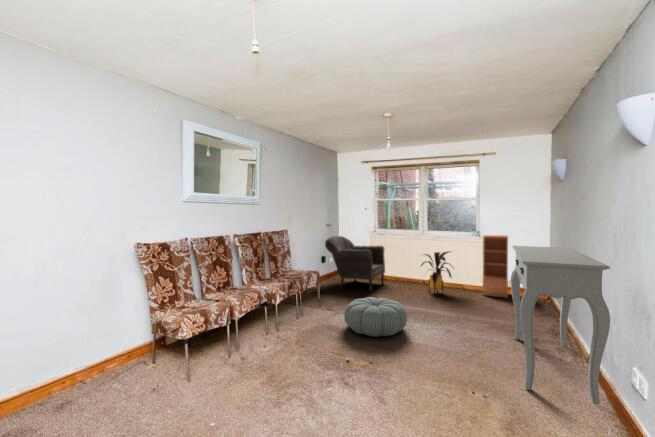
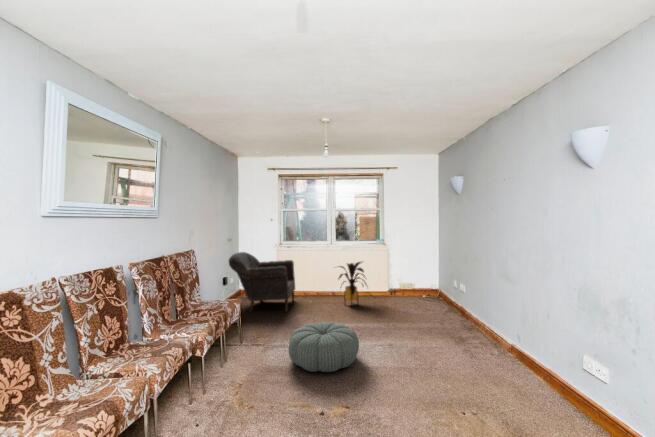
bookcase: present [483,235,508,298] -> none [388,243,412,301]
console table: present [511,246,610,404] -> none [446,254,572,400]

